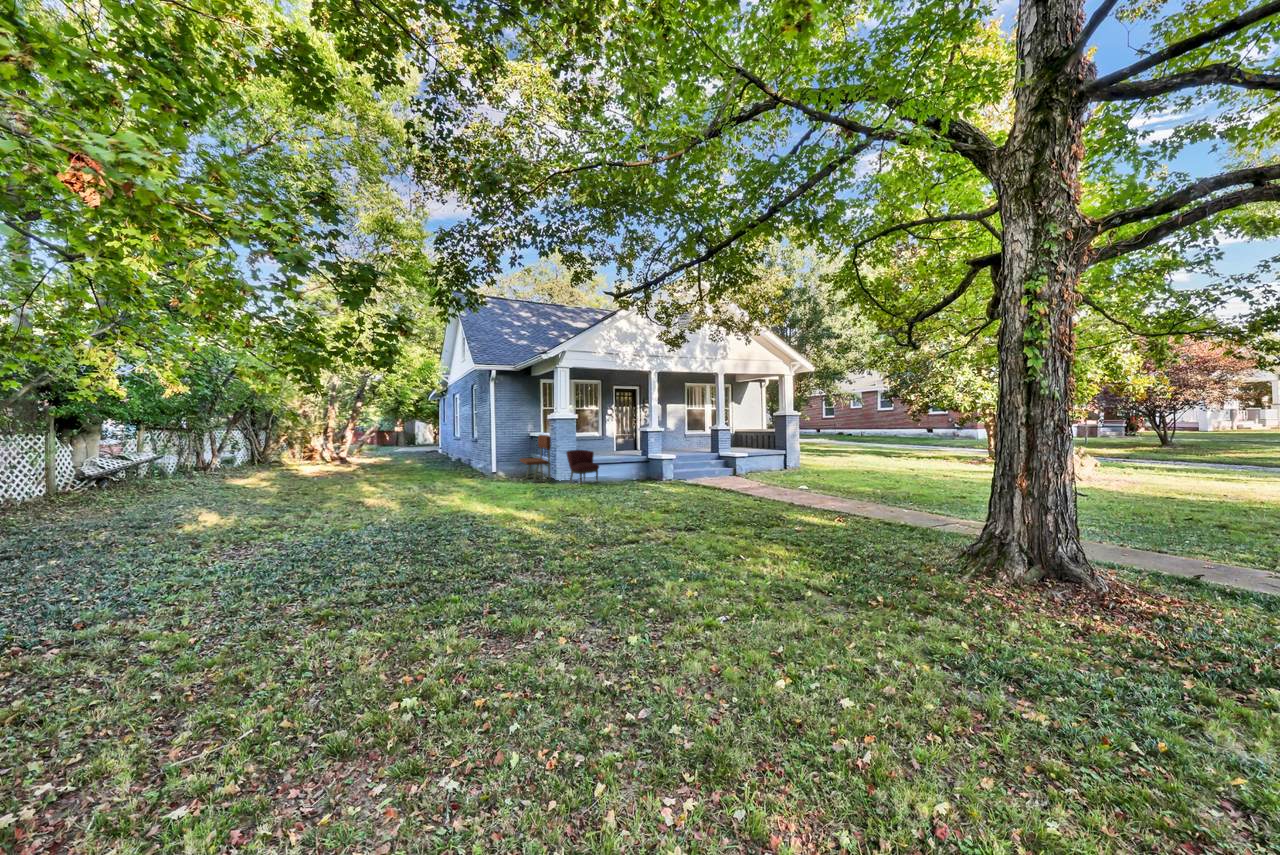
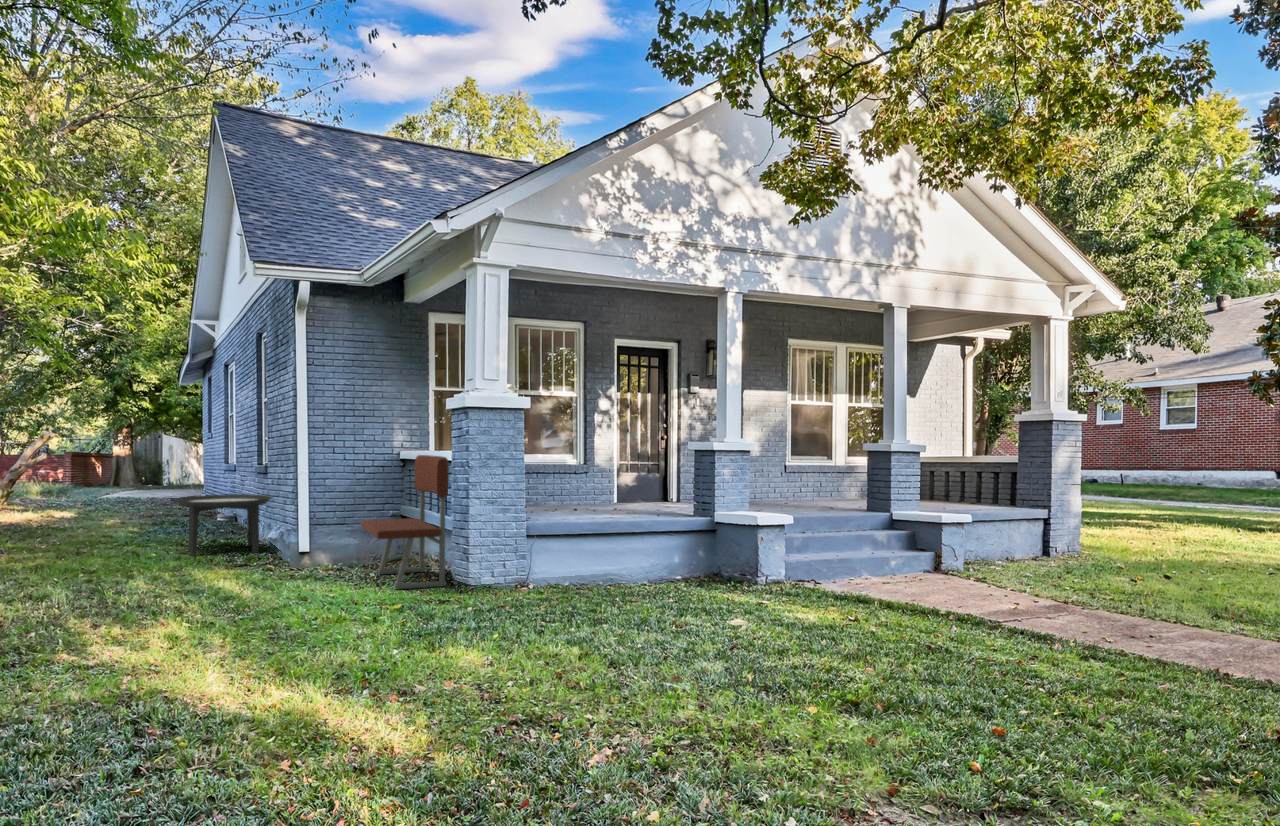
round table: none [446,450,483,473] -> present [174,494,272,556]
chair: present [566,450,599,484] -> none [492,498,586,601]

